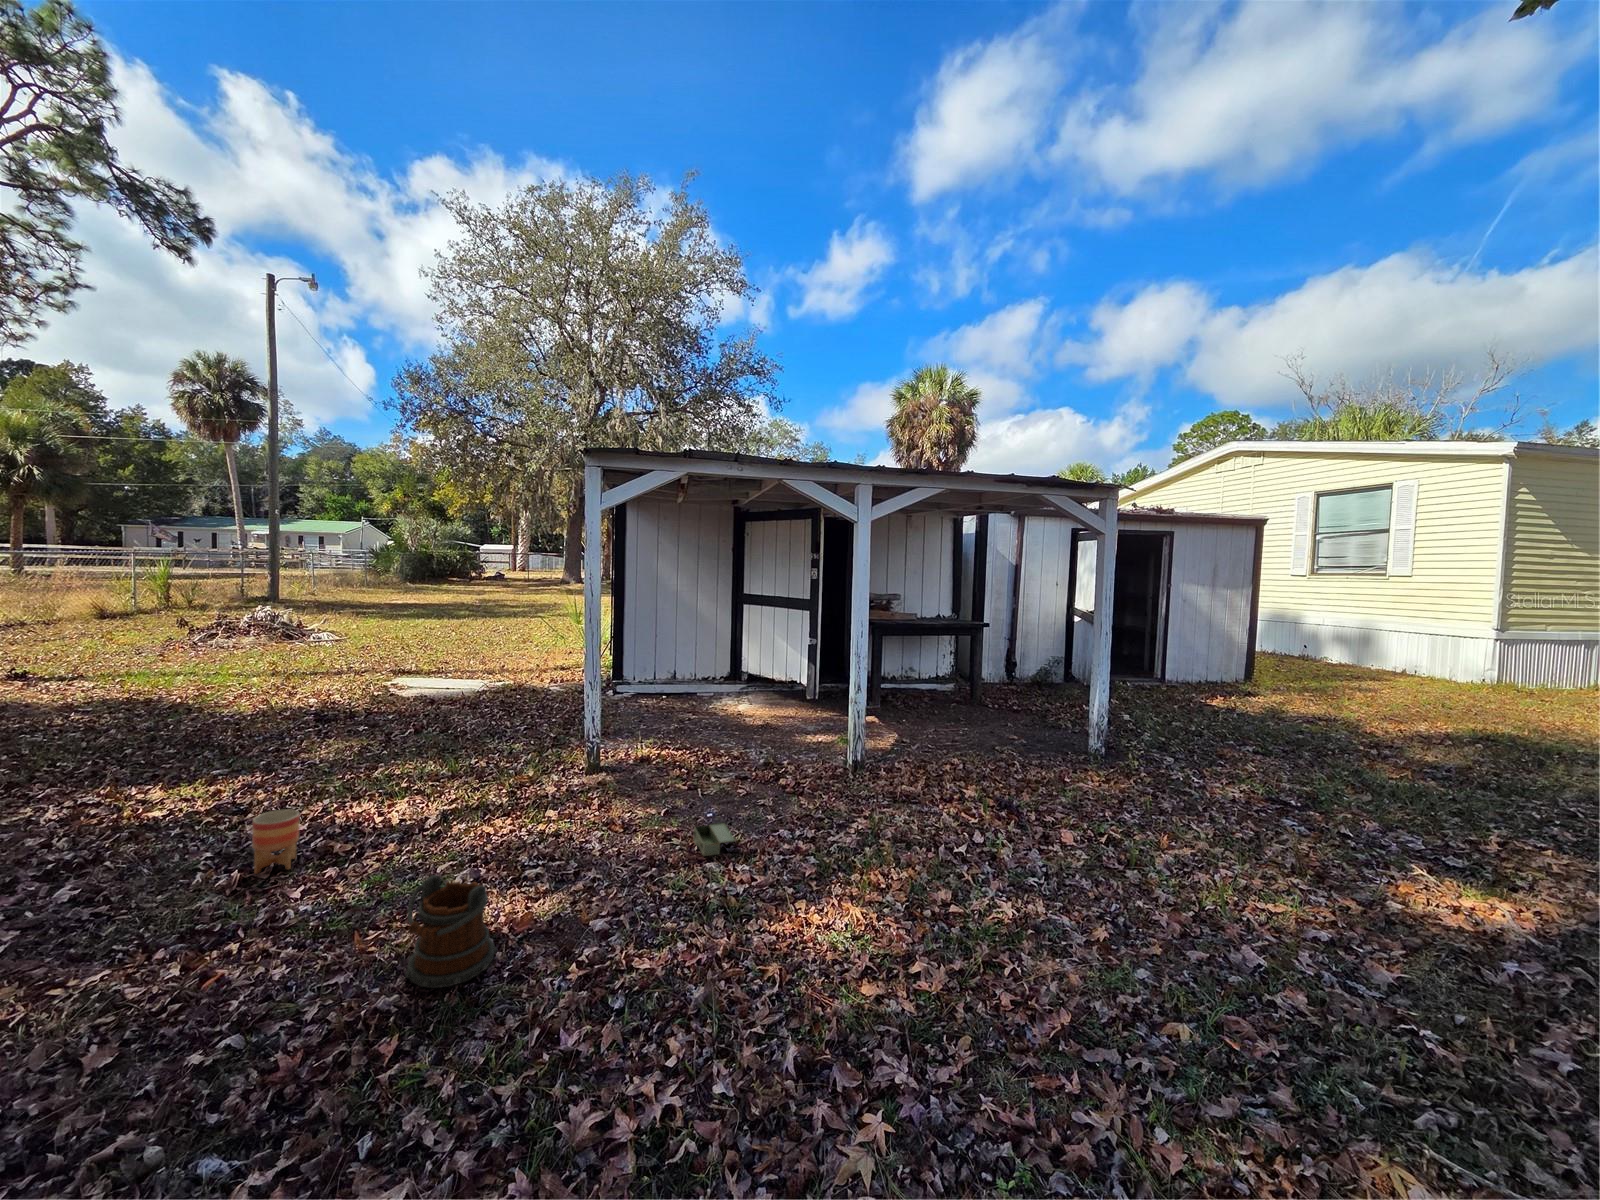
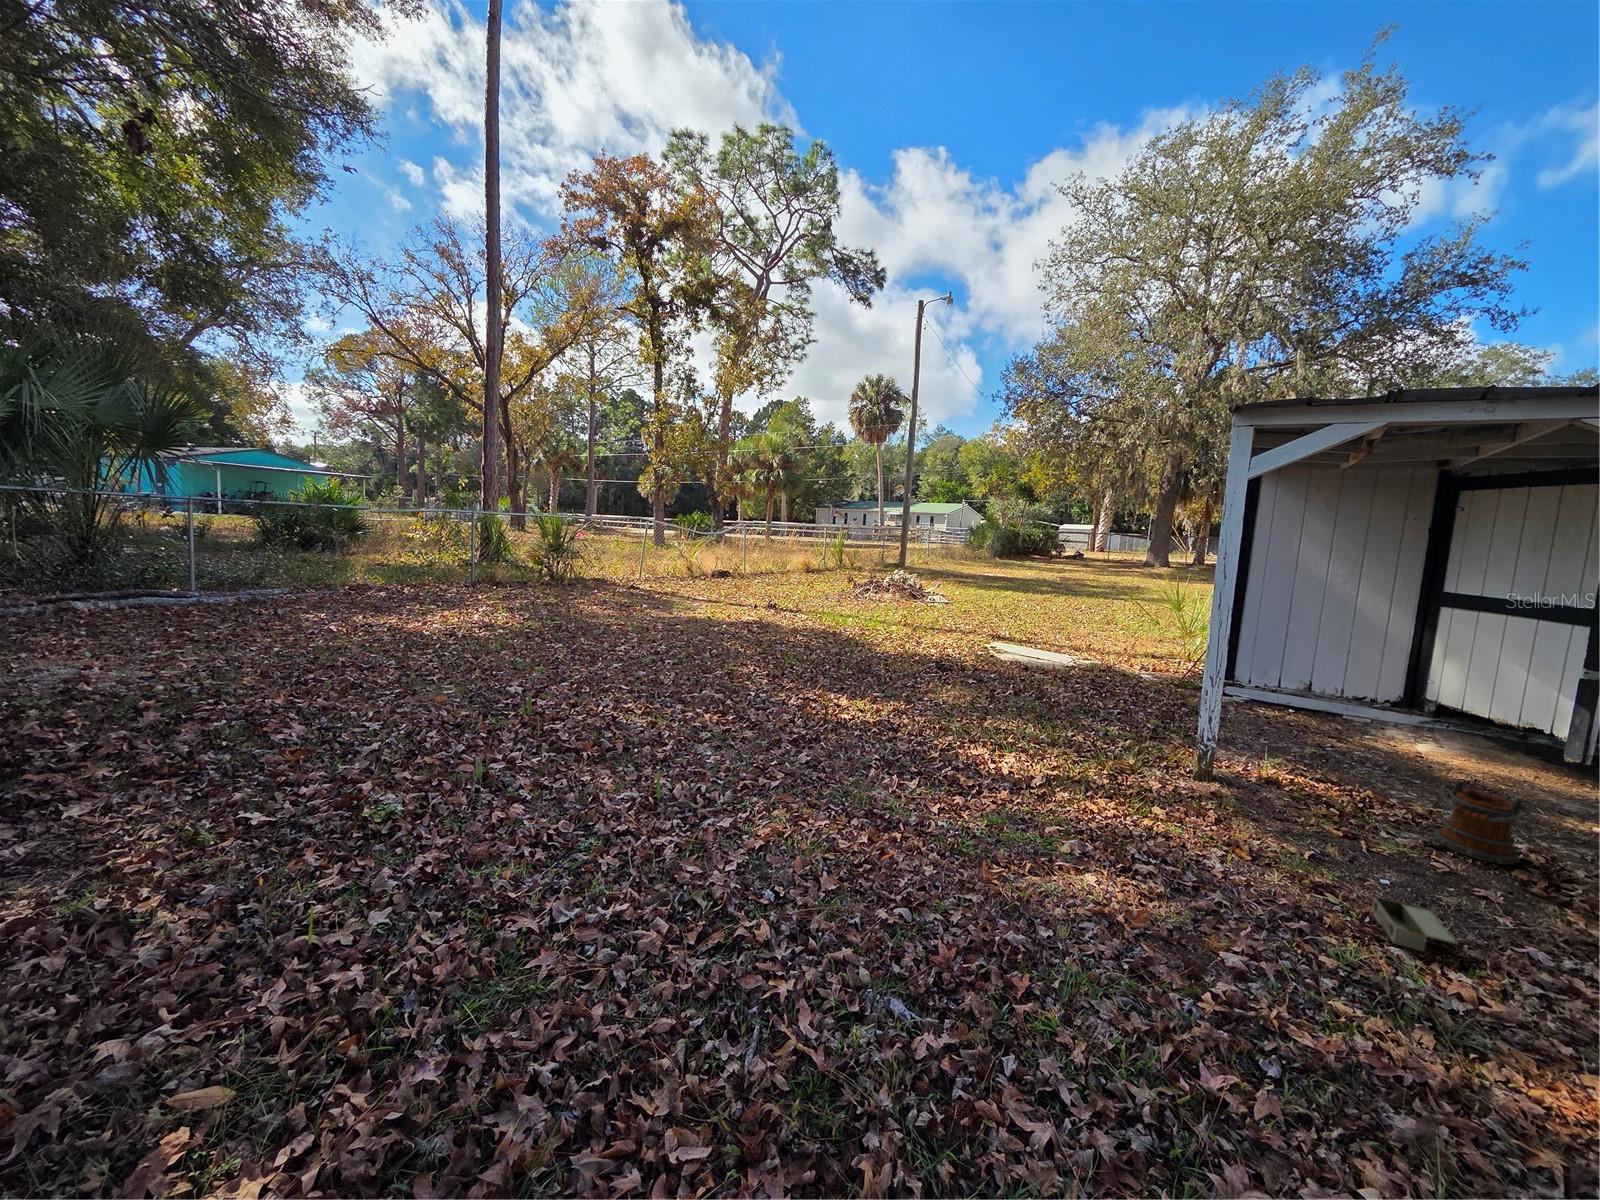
planter: present [252,809,300,874] -> none [907,734,939,786]
bucket: present [405,875,497,988] -> present [1432,780,1530,864]

